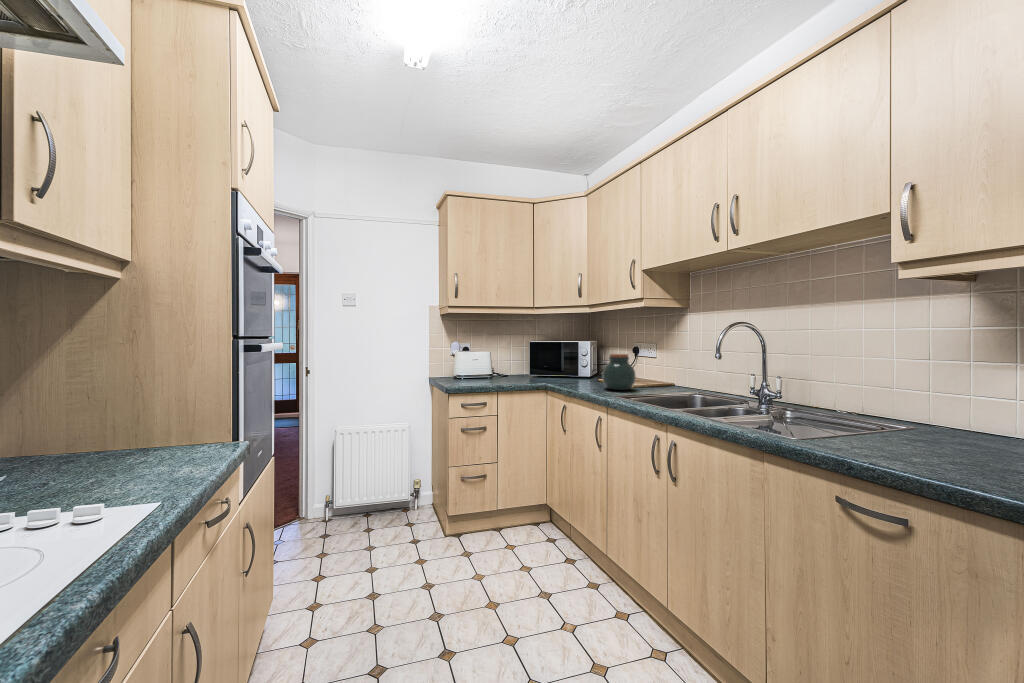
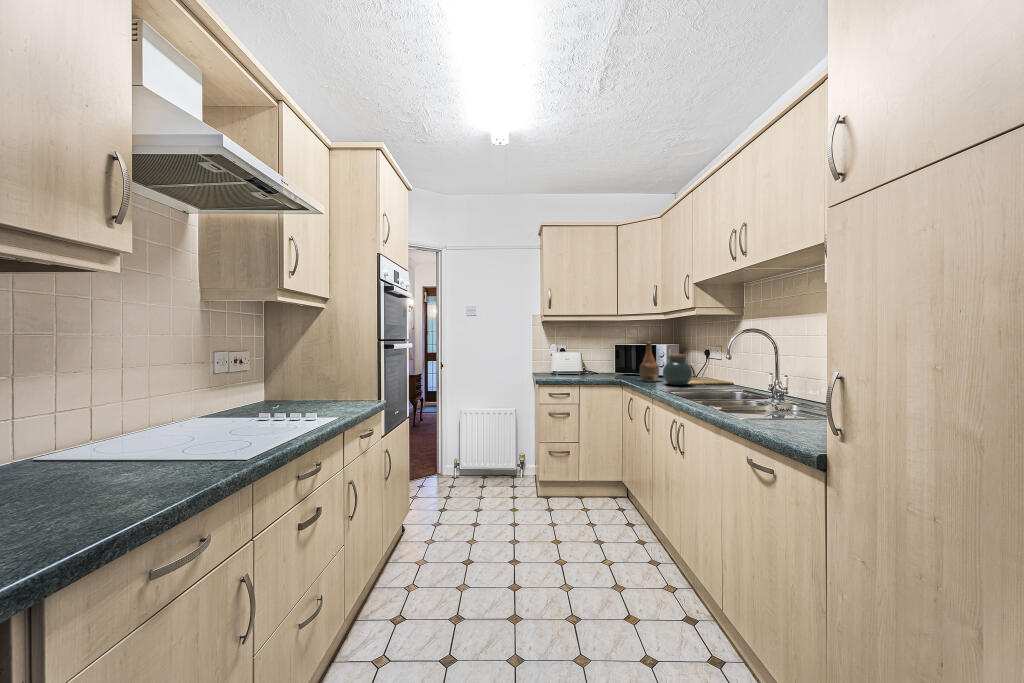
bottle: none [567,338,598,386] -> present [640,342,659,381]

